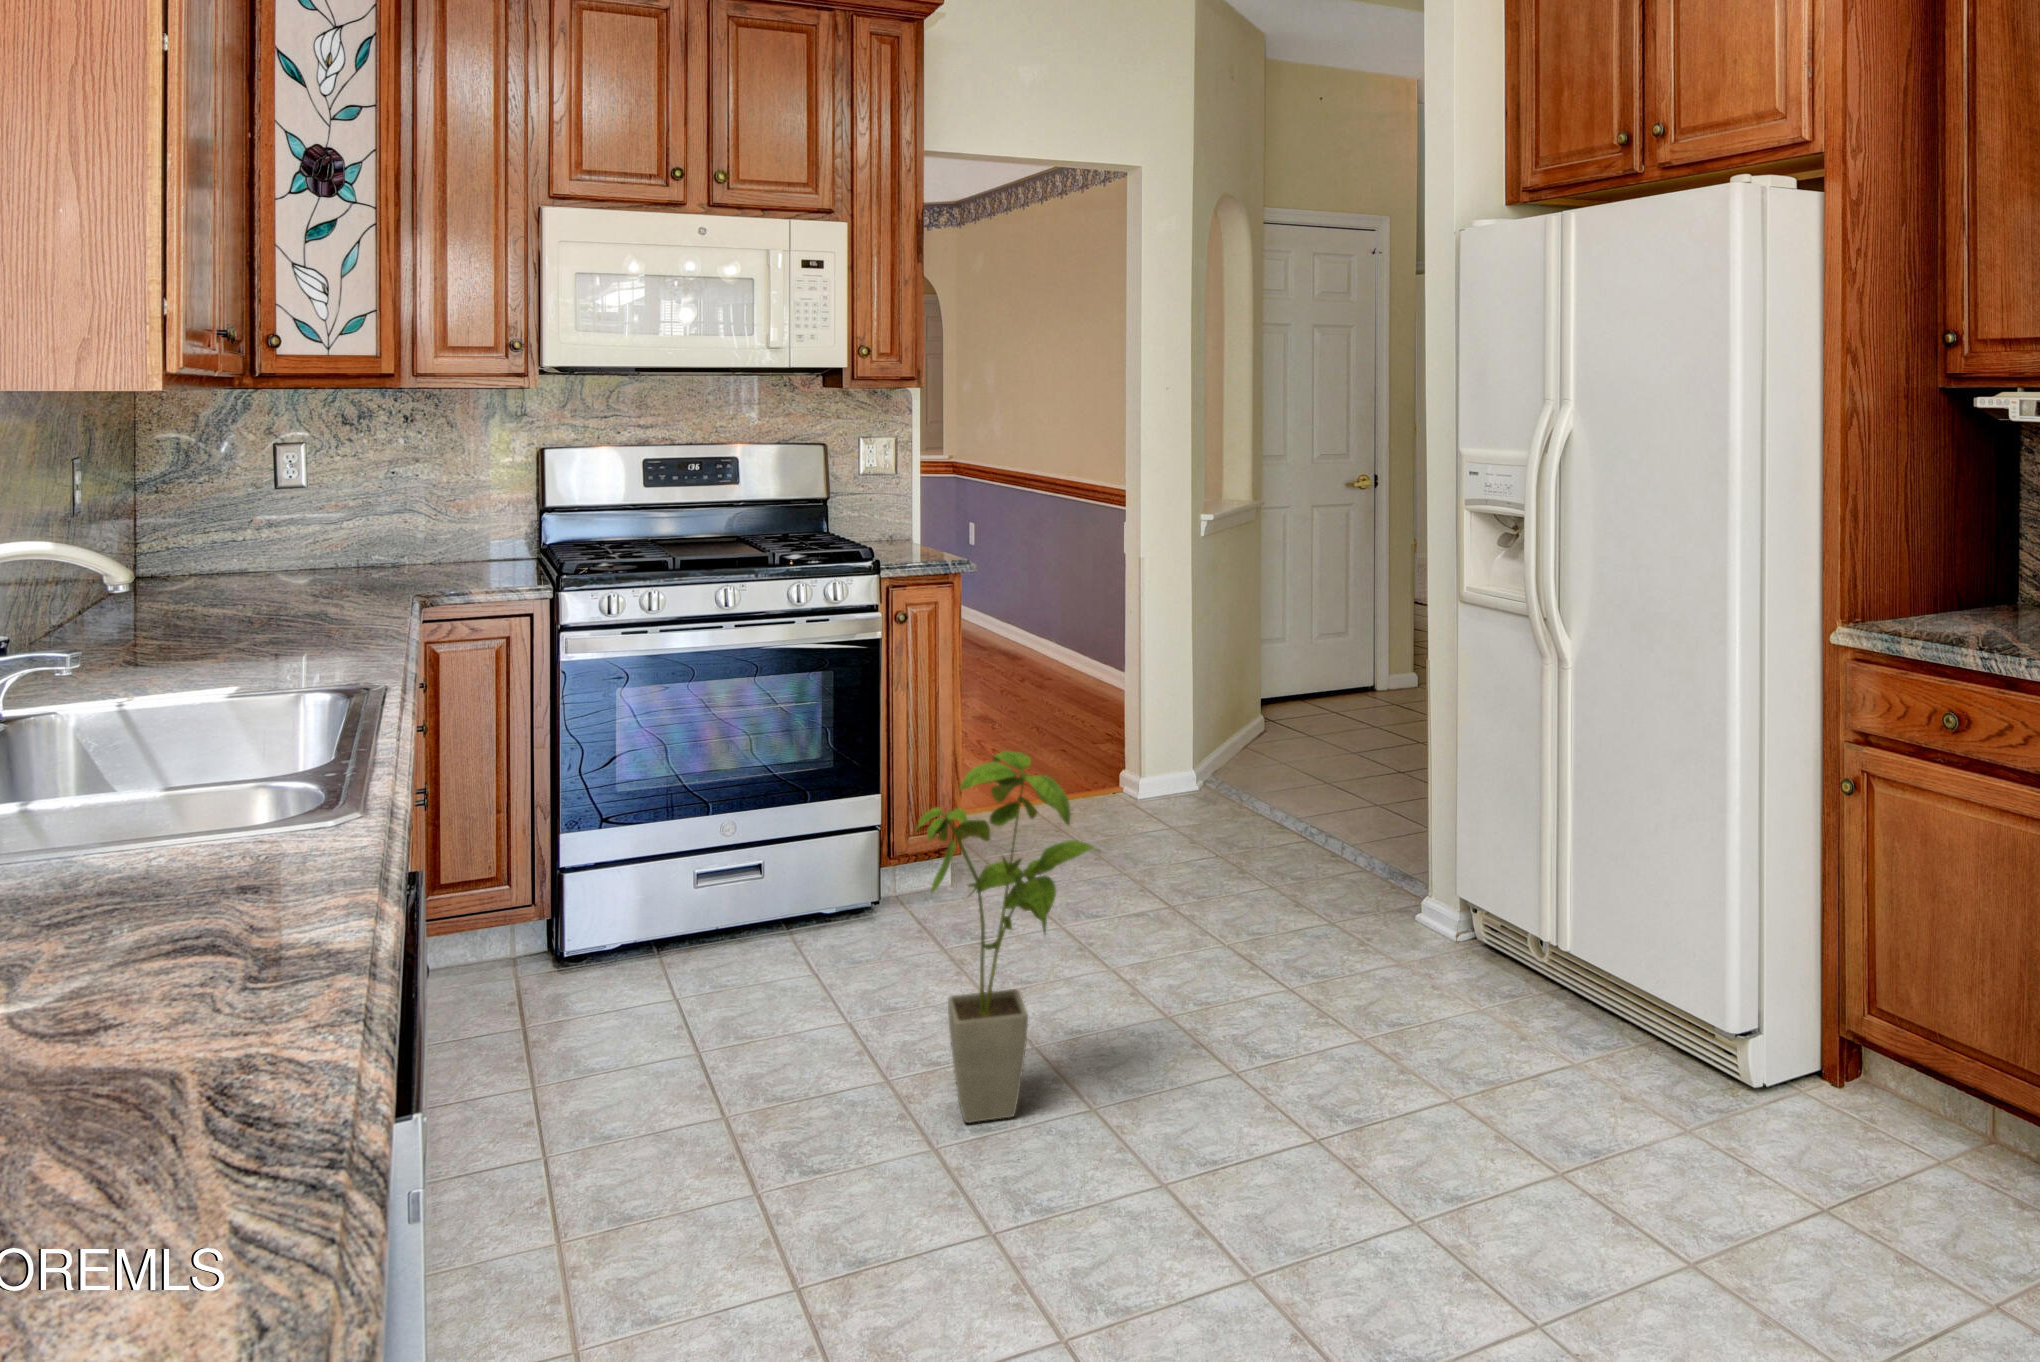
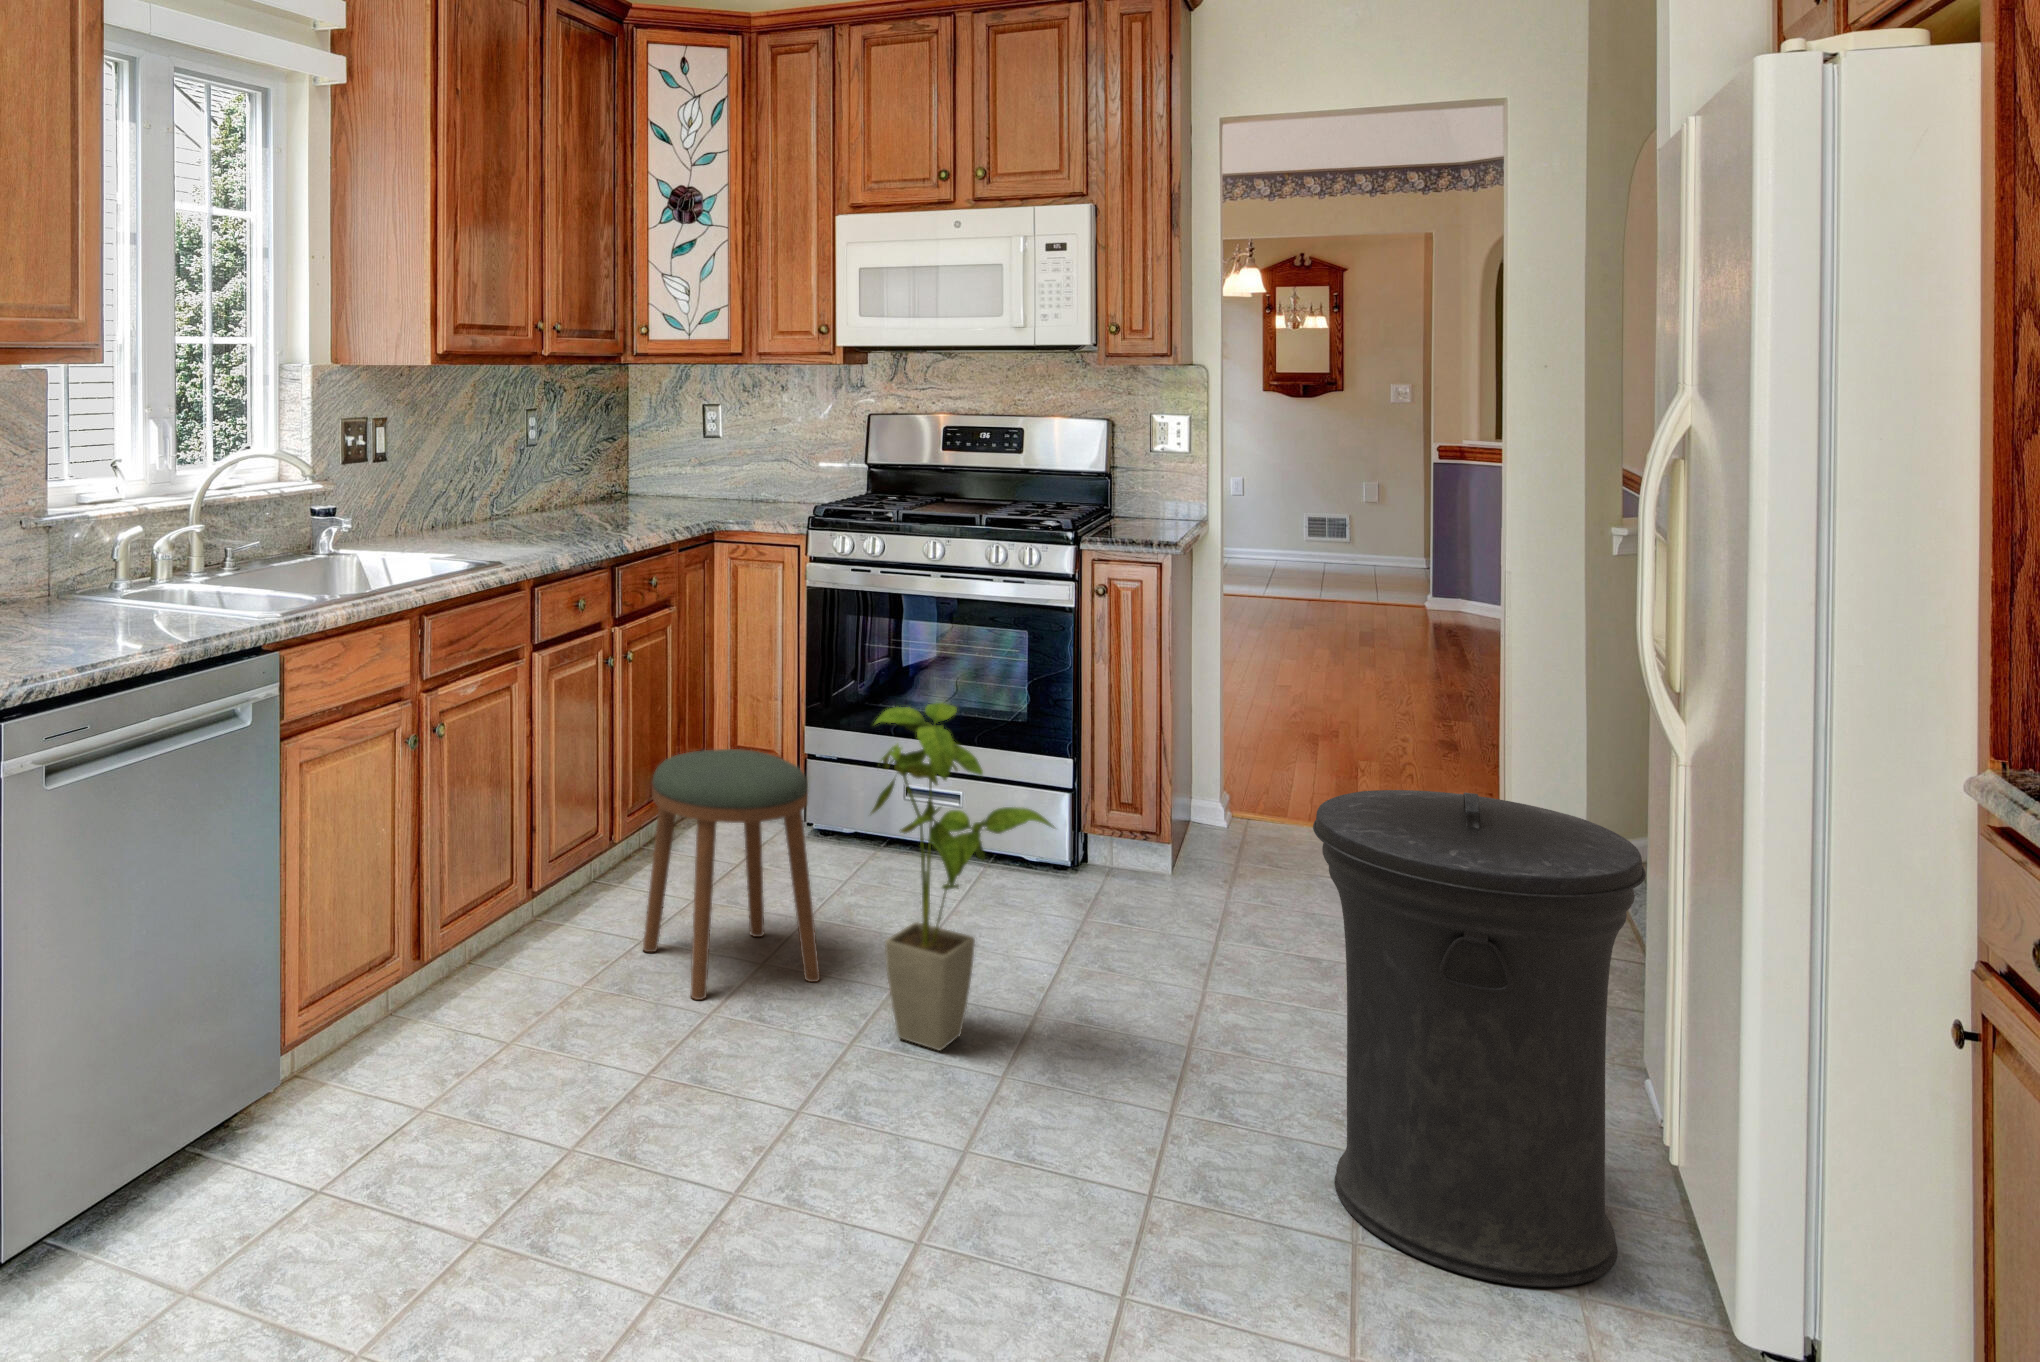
trash can: none [1349,730,1574,1098] -> present [1313,790,1646,1287]
stool: none [573,866,812,1184] -> present [643,749,820,1000]

